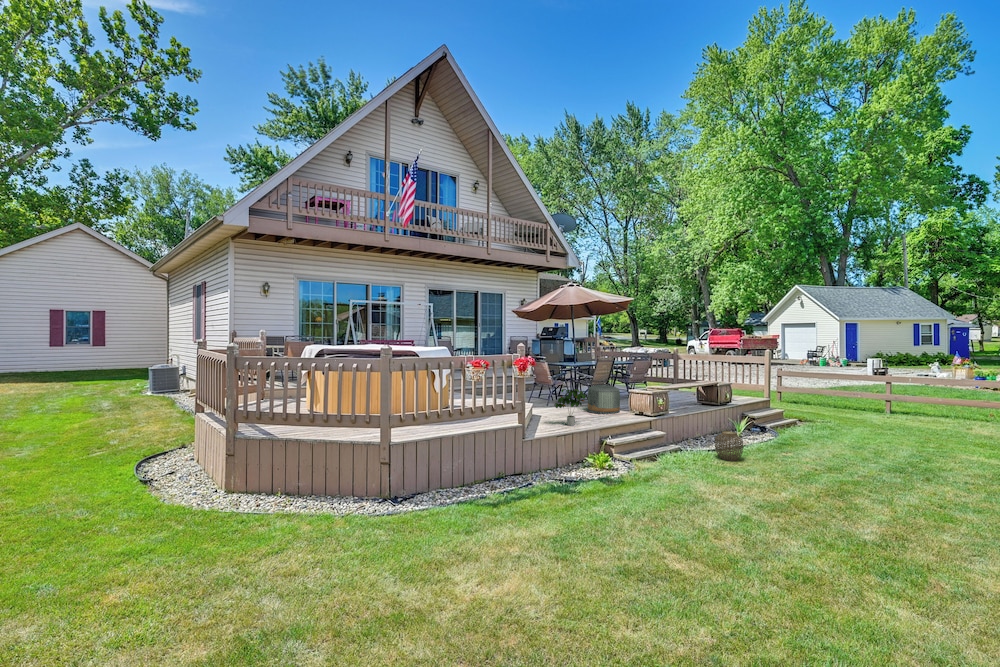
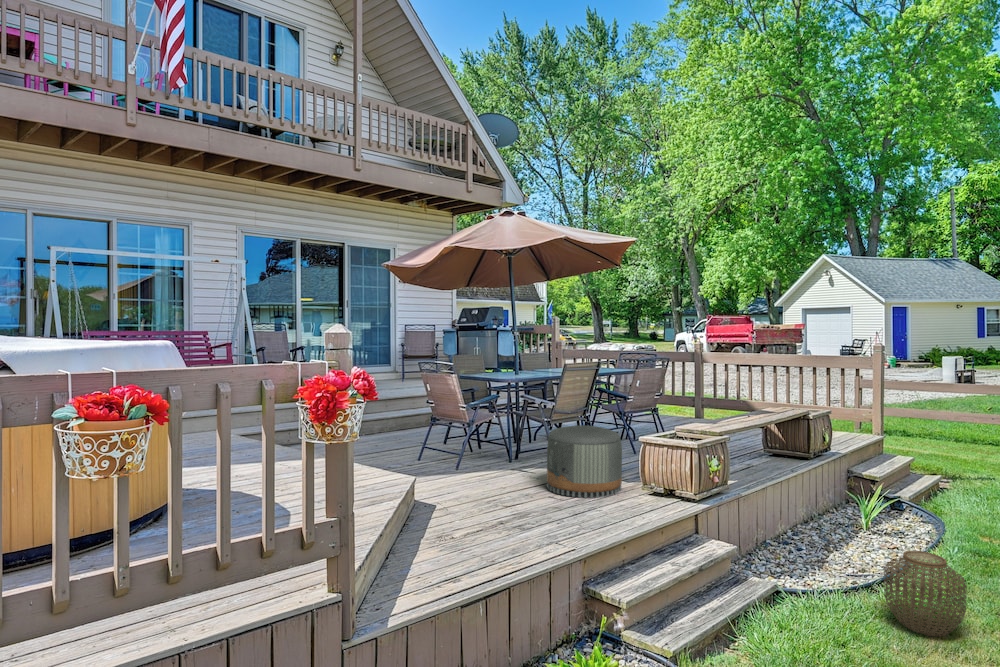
potted plant: present [554,389,588,426] -> none [459,449,553,554]

